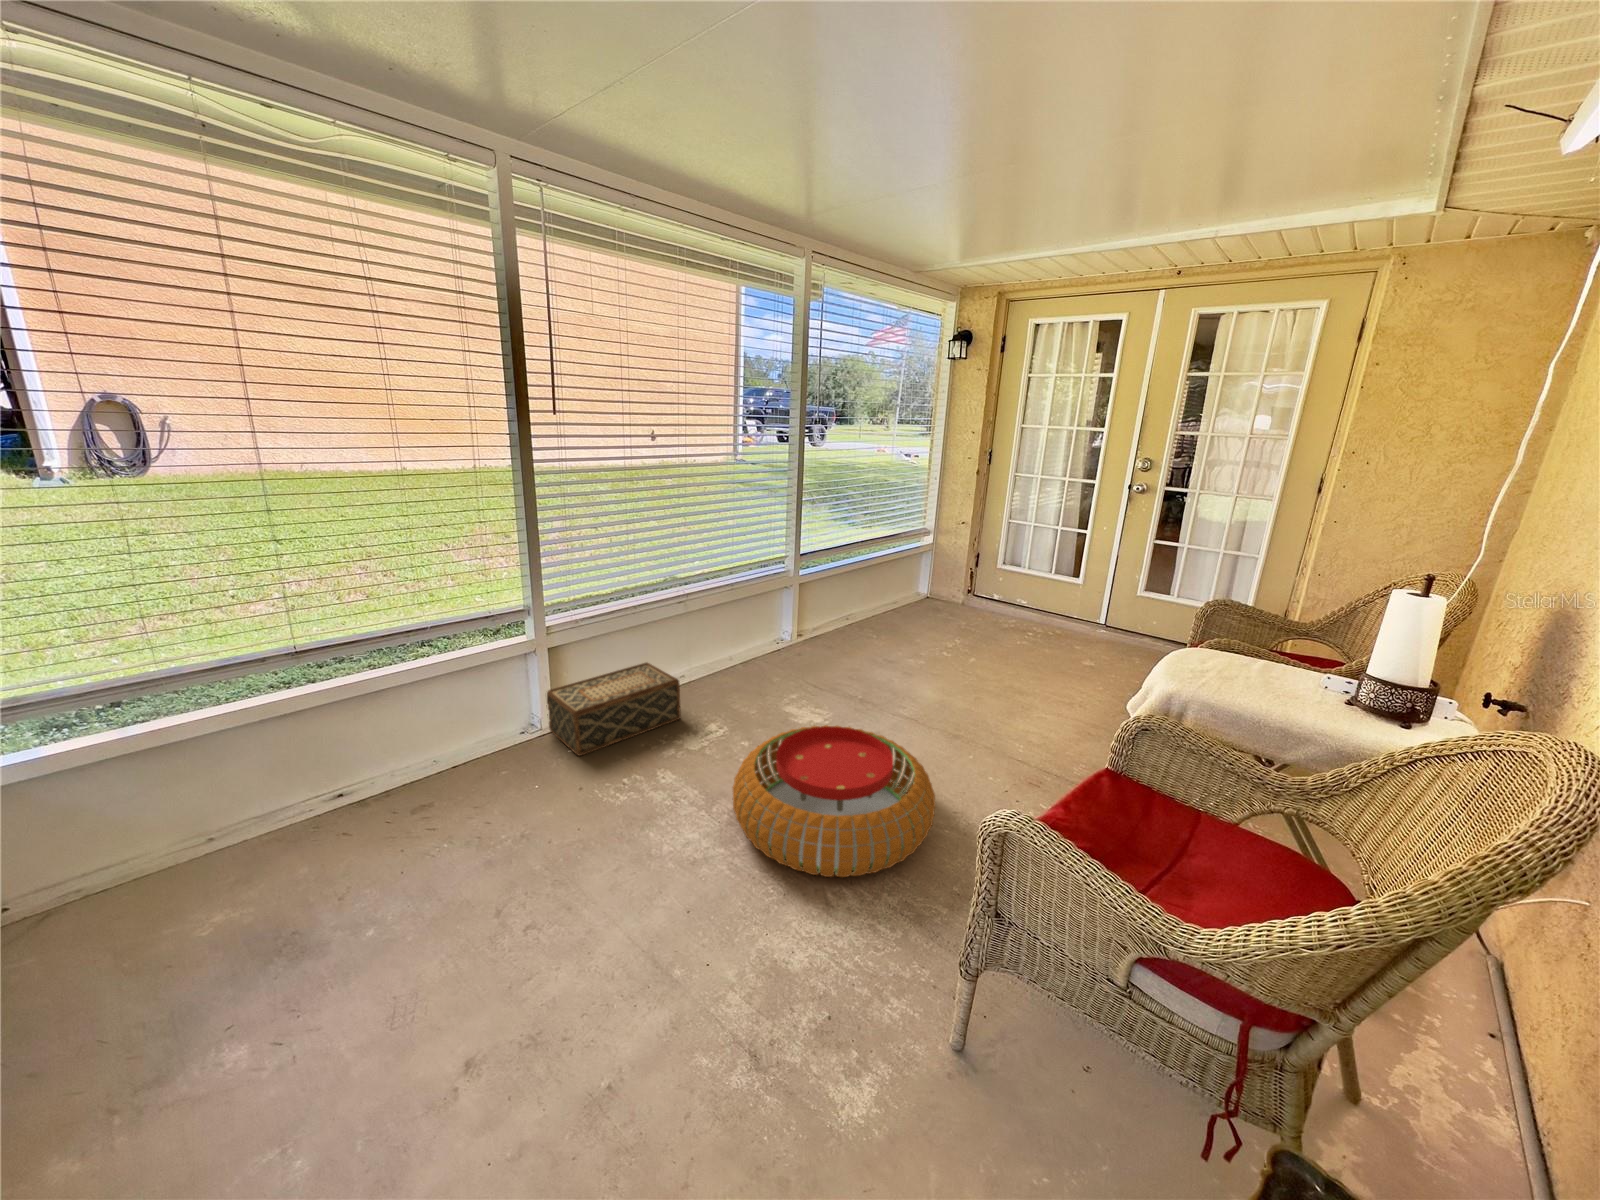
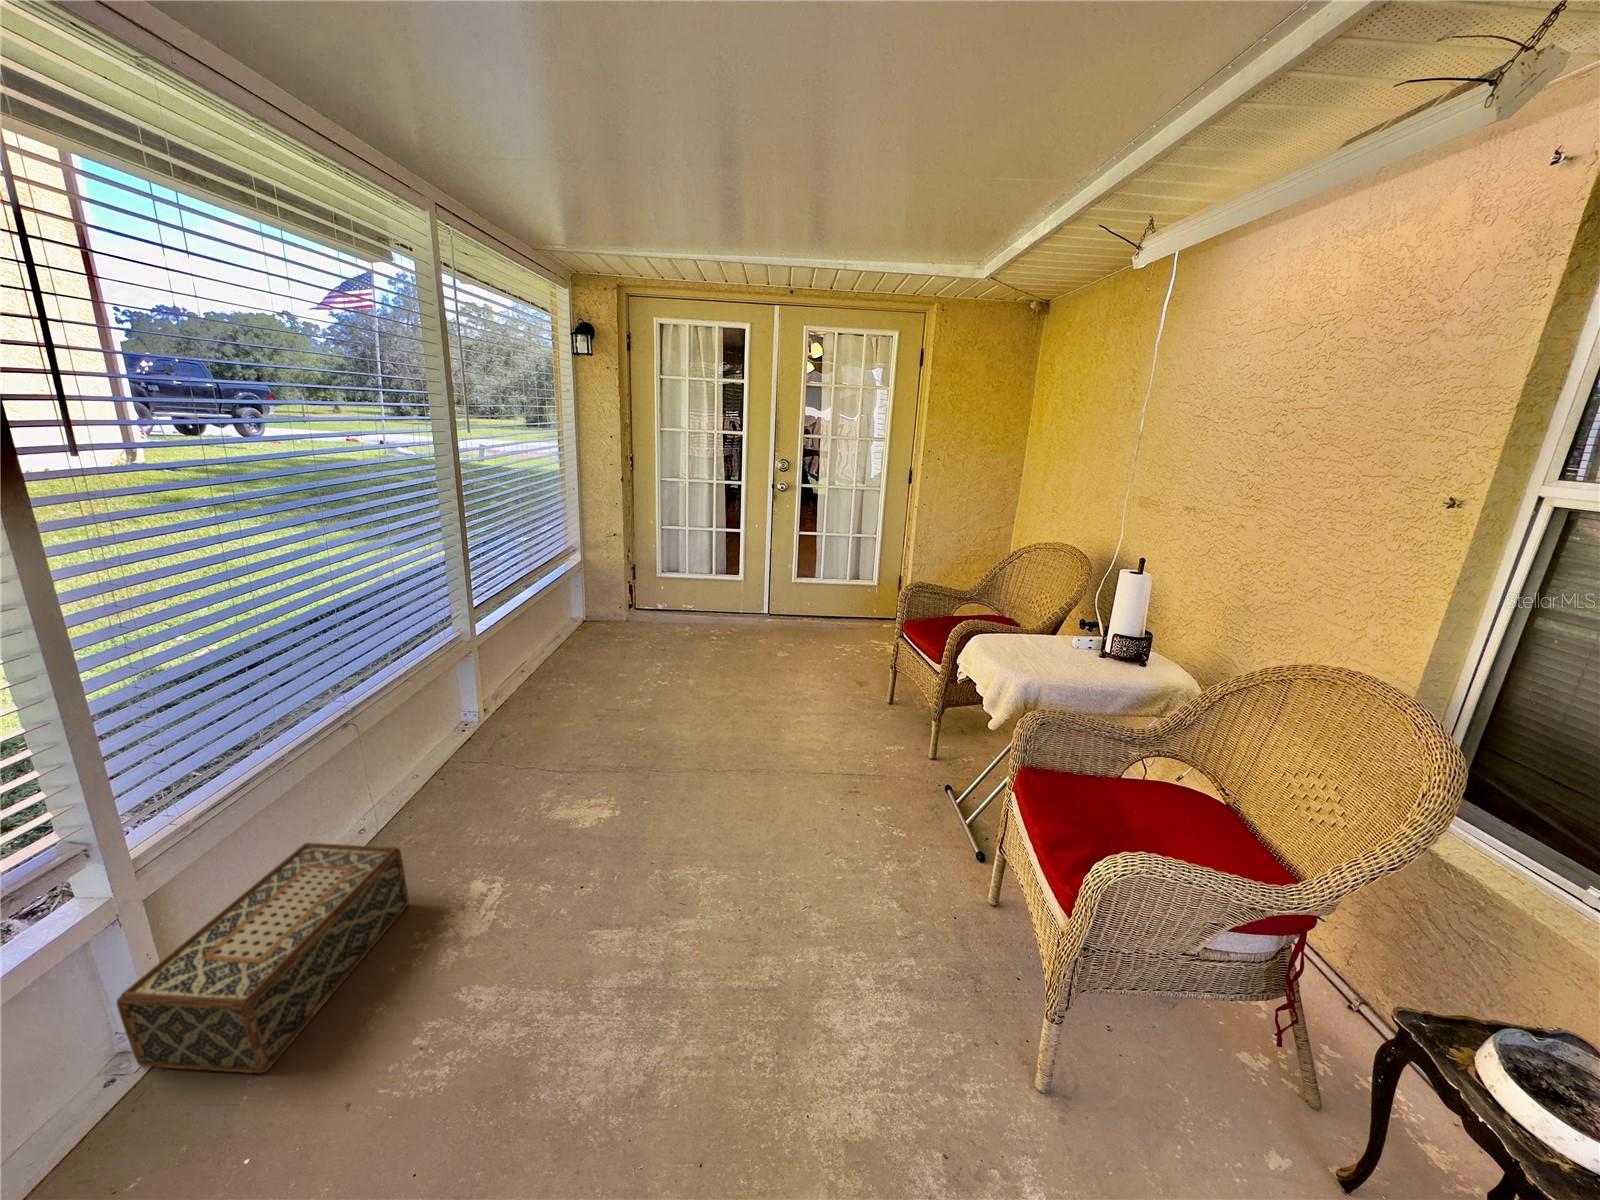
pouf: present [733,725,935,877] -> none [607,804,856,1024]

